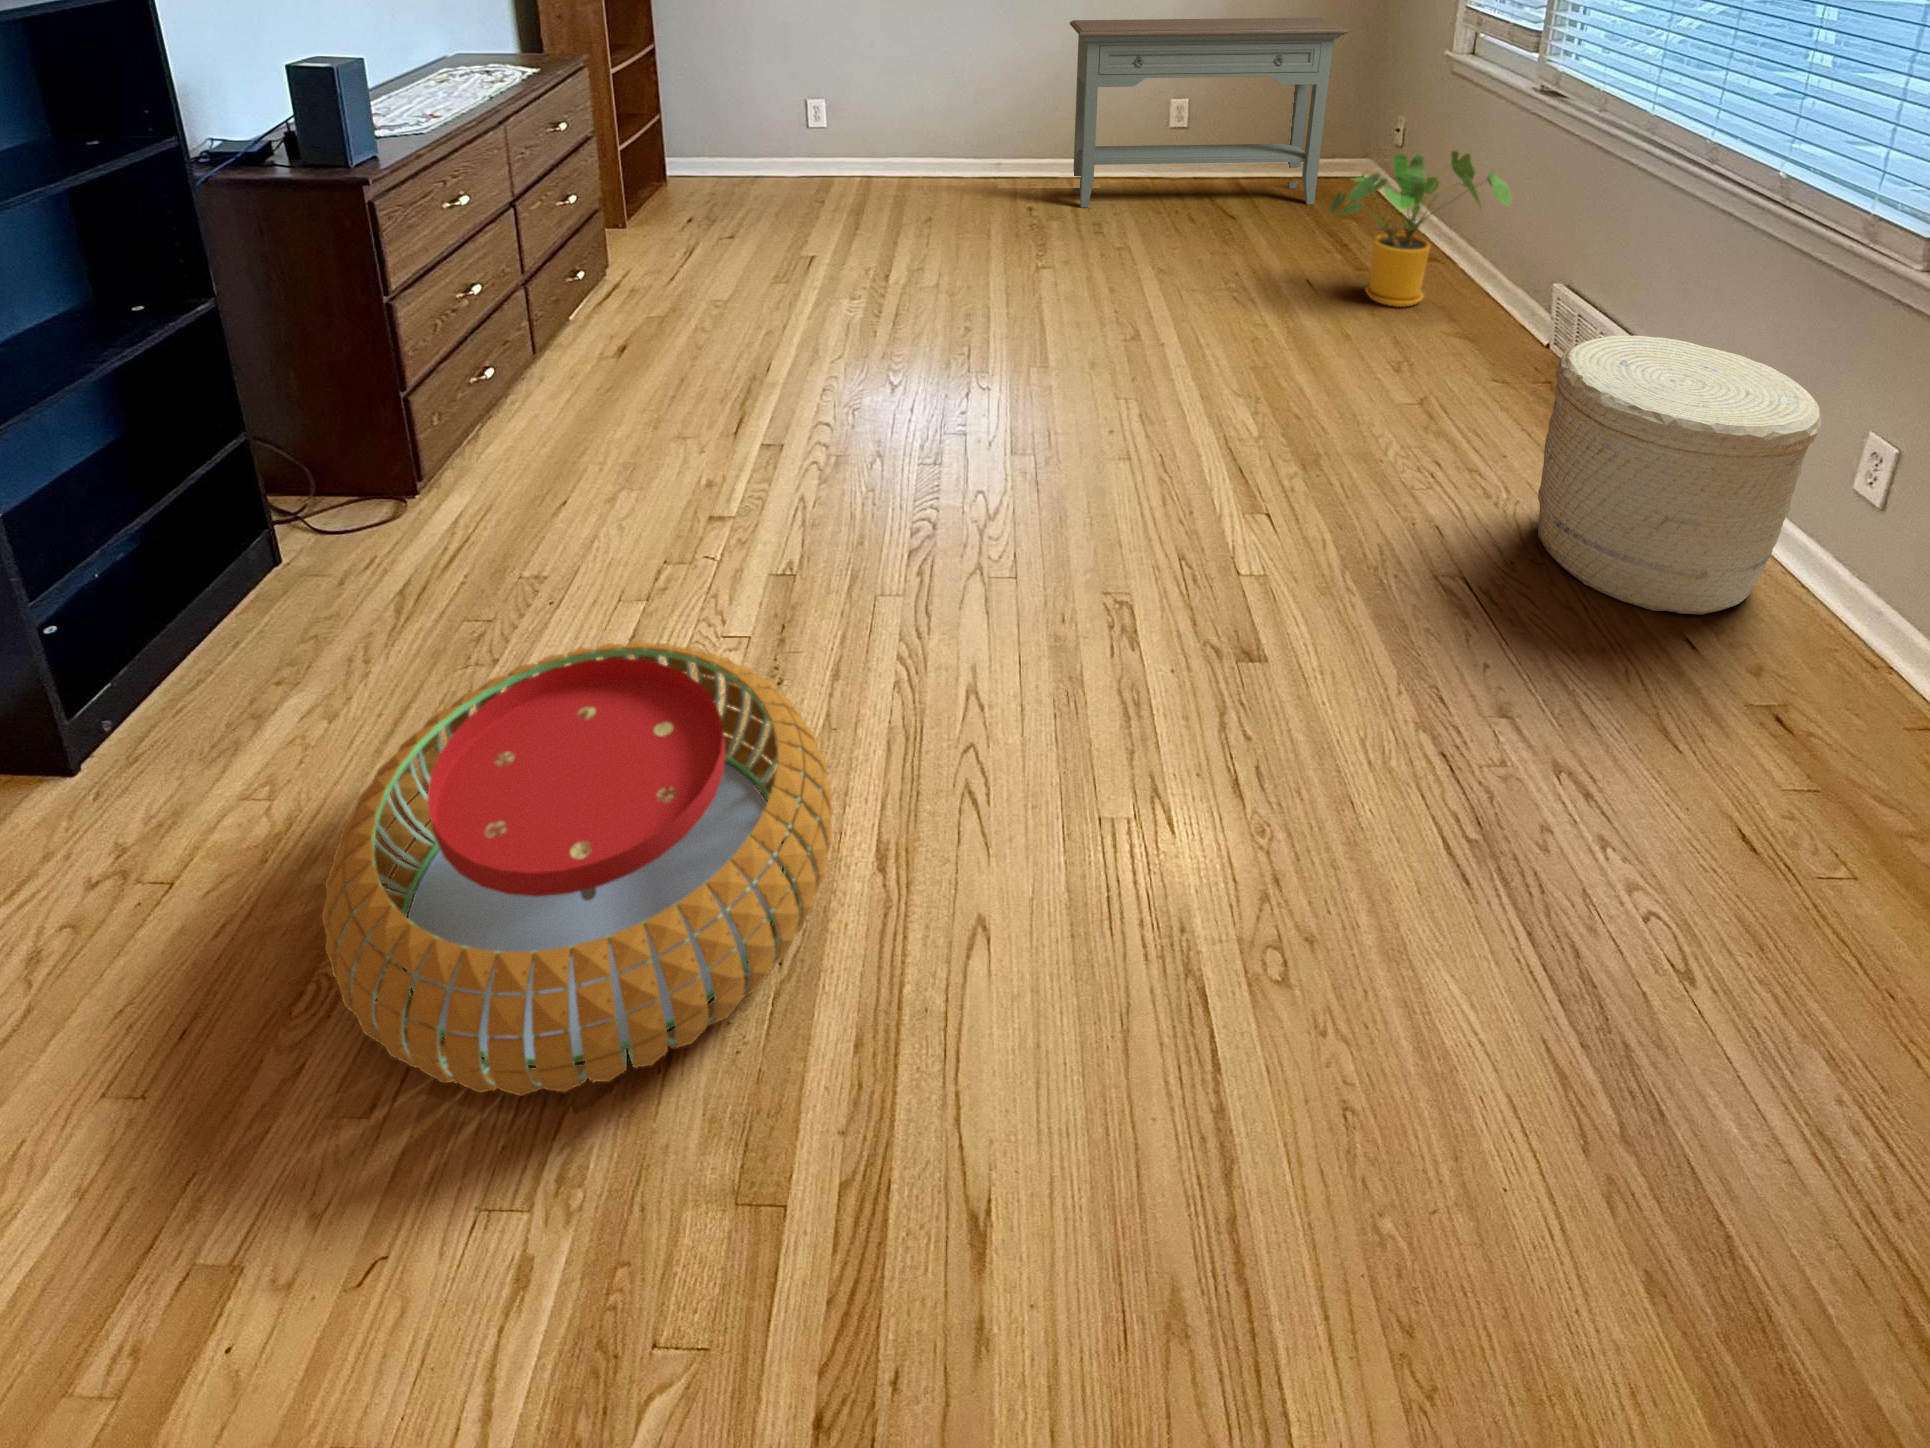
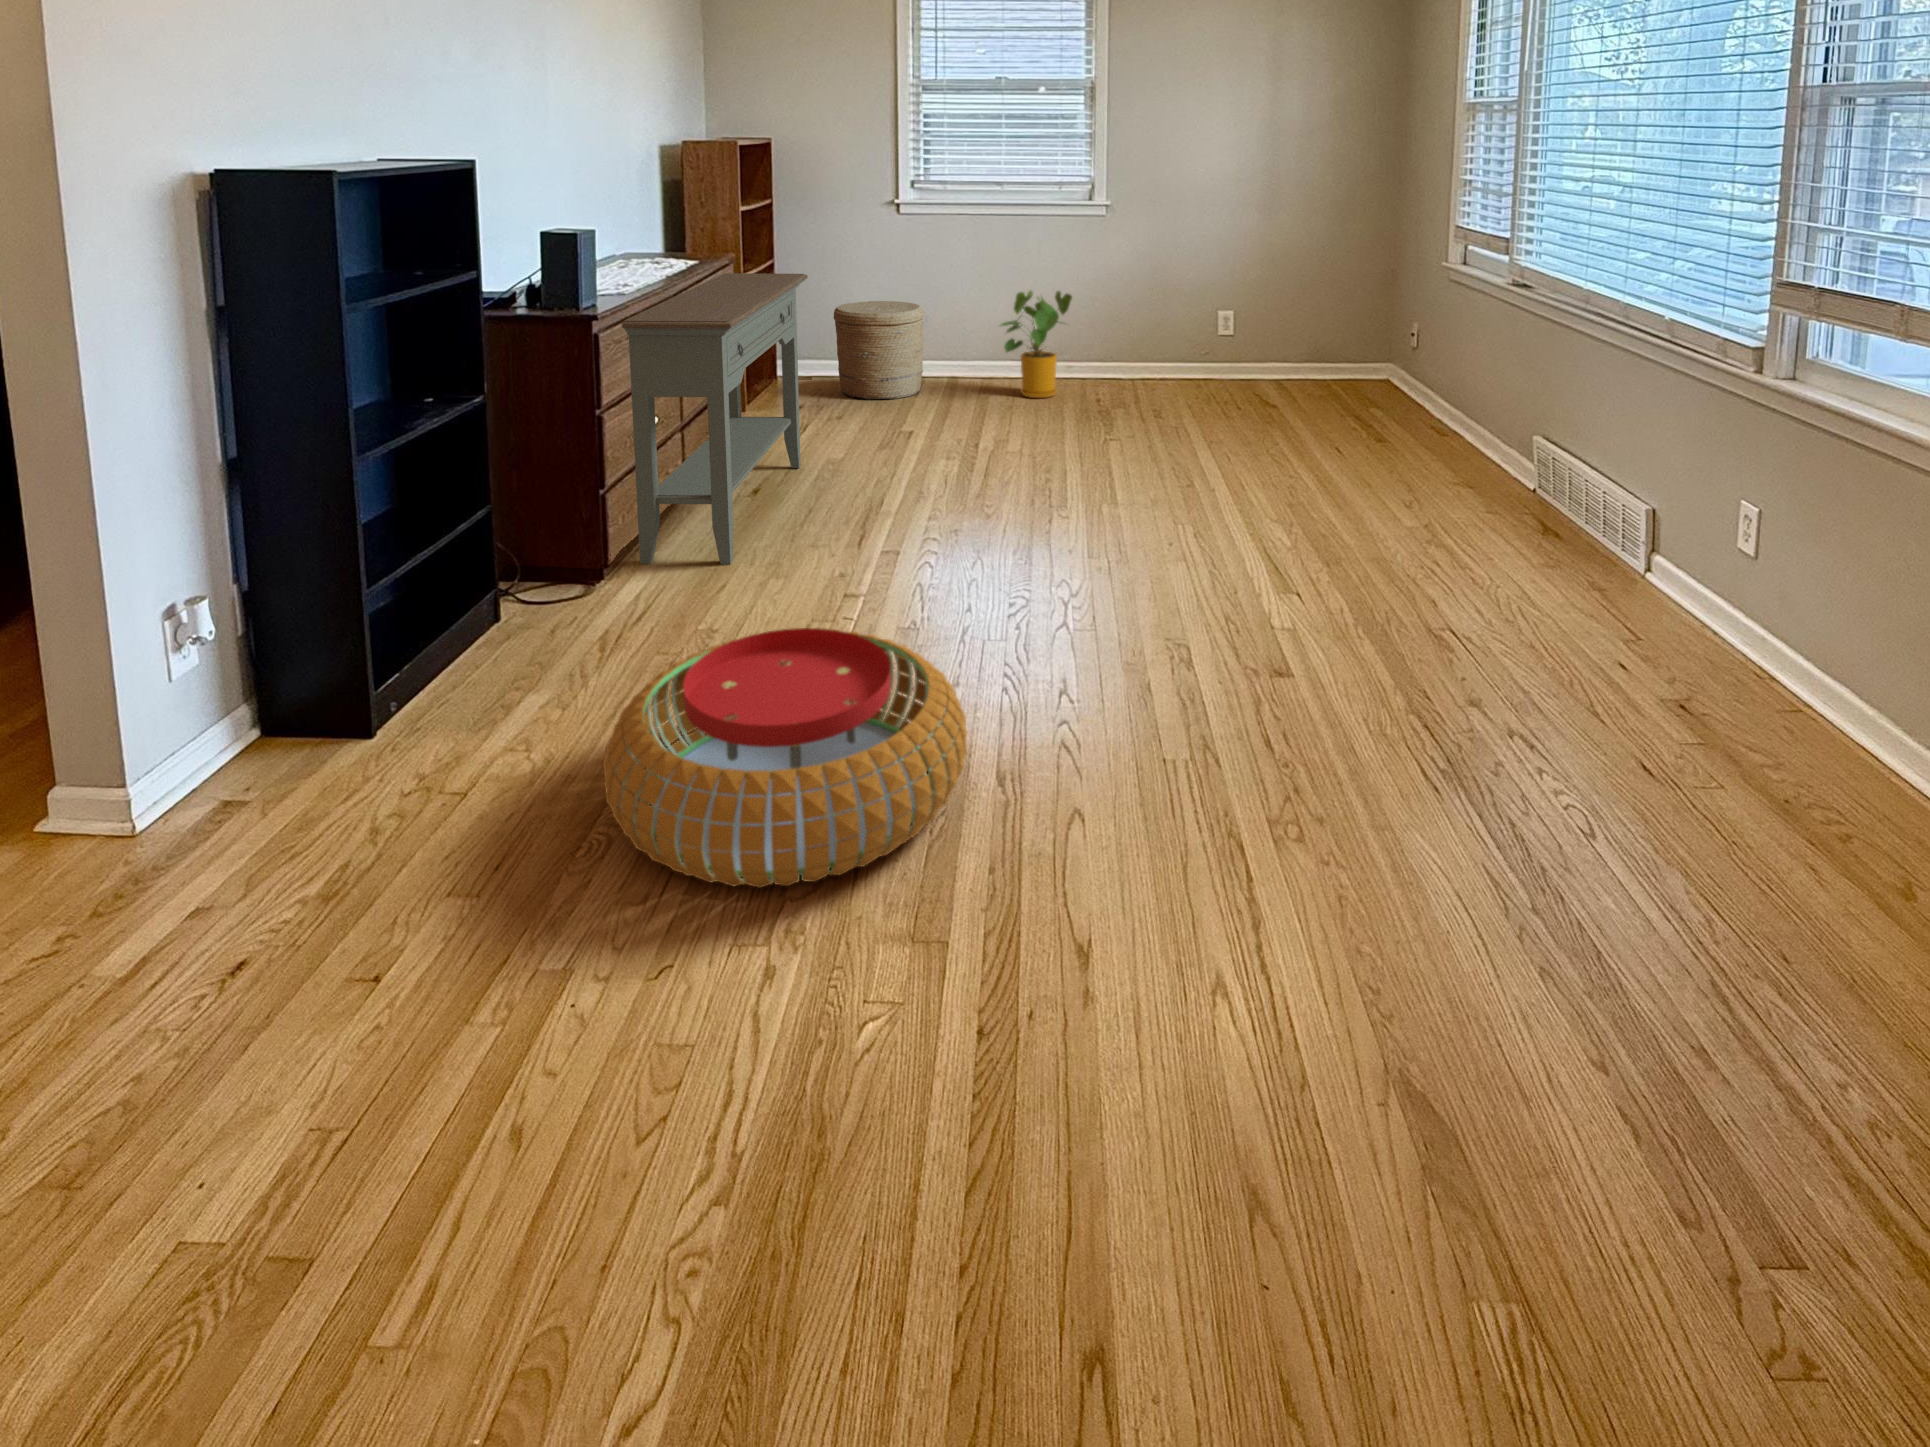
console table: present [1070,18,1348,208] -> present [622,273,808,565]
house plant: present [1330,151,1511,307] -> present [1001,291,1072,398]
woven basket: present [1537,335,1821,615] -> present [834,301,924,400]

